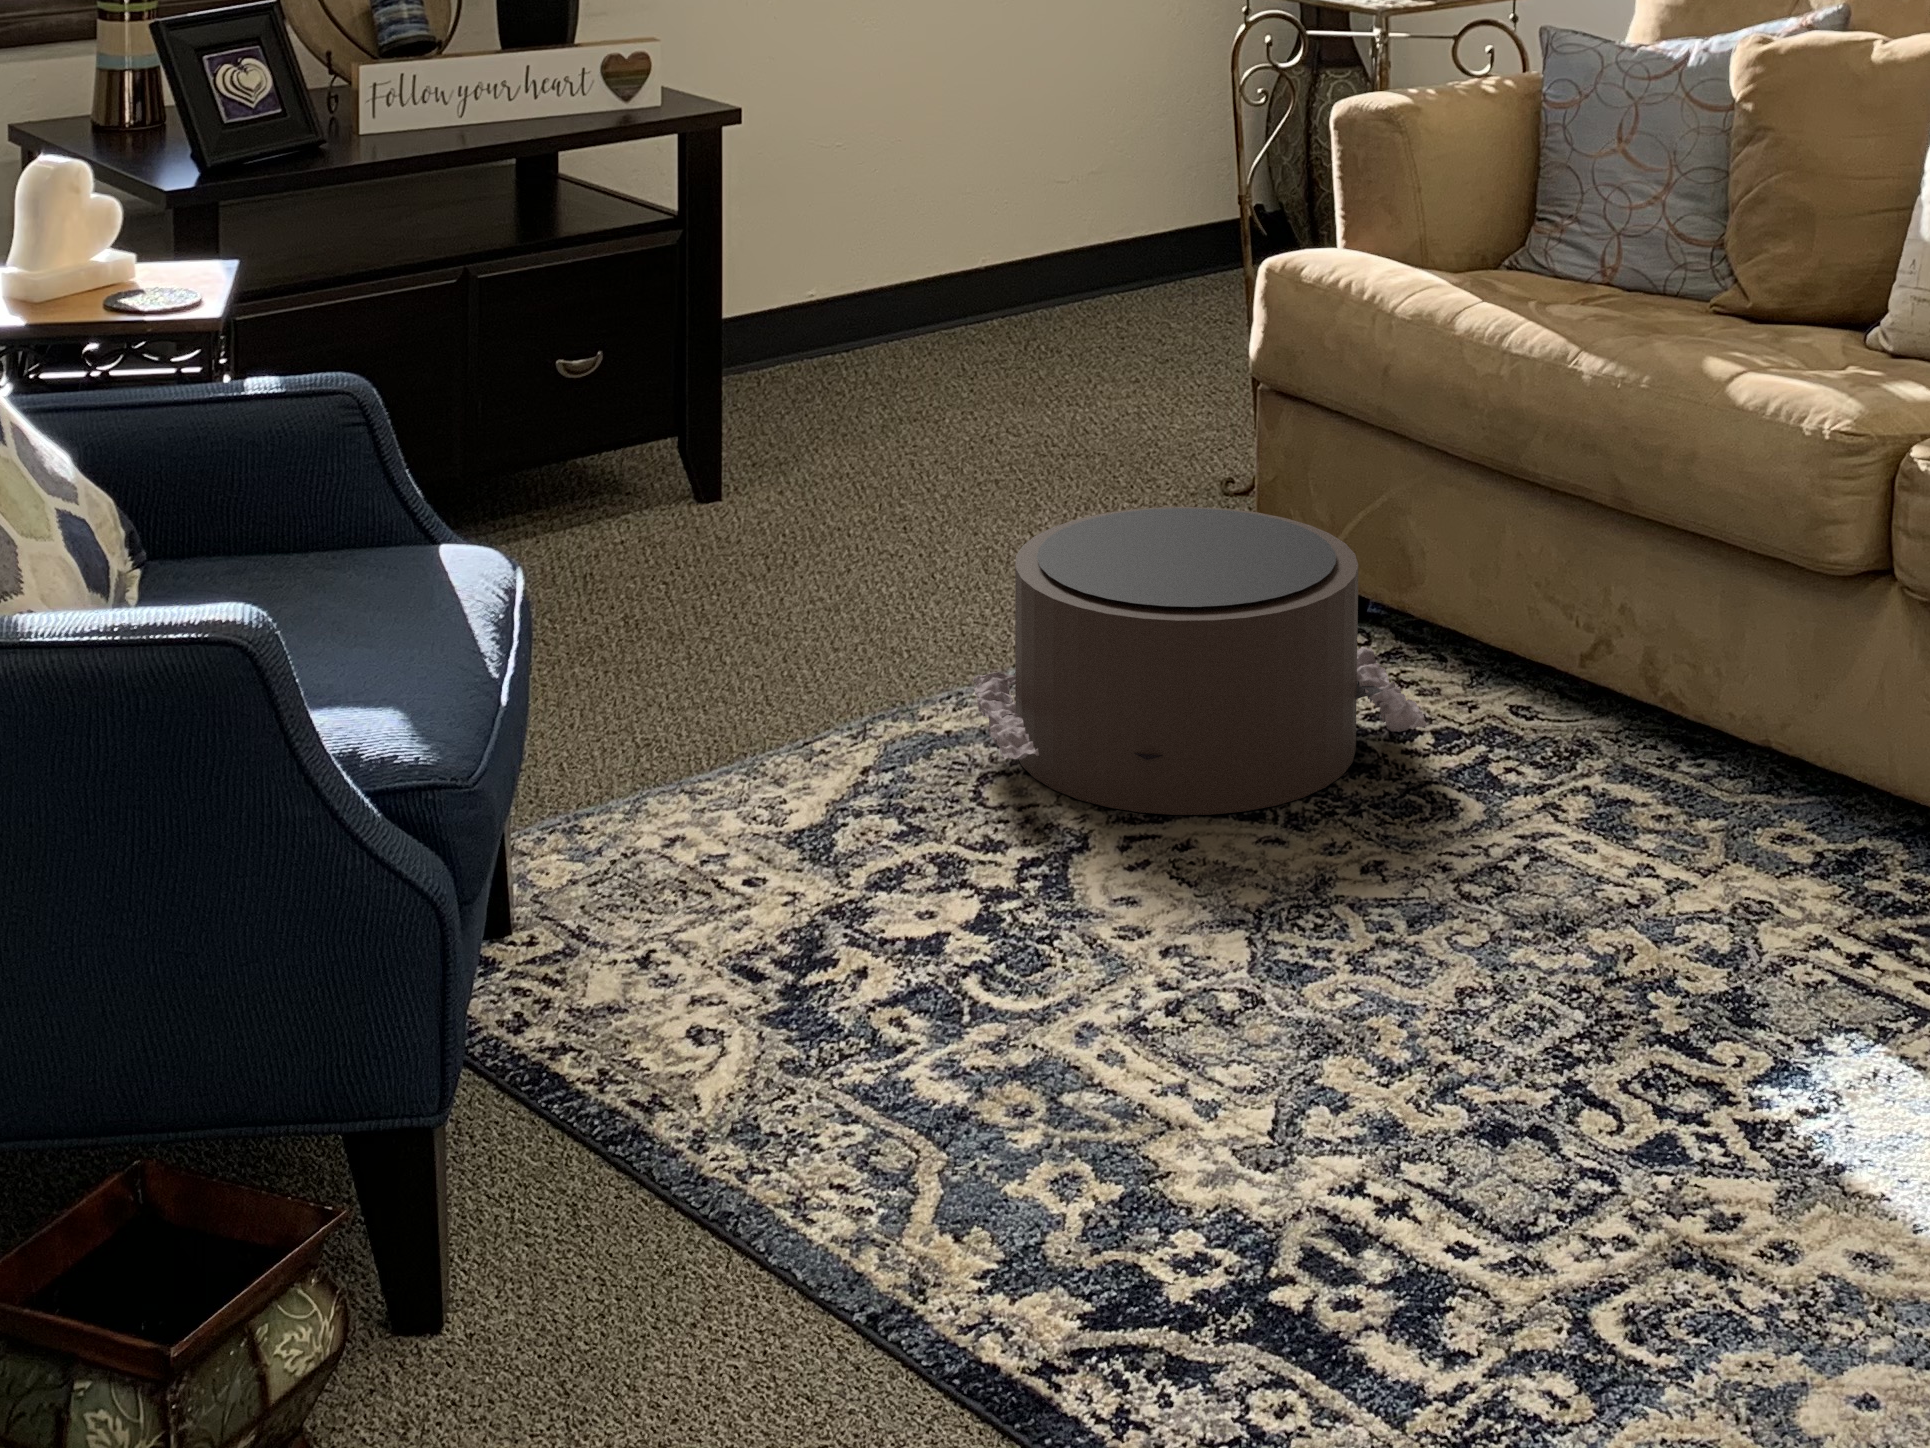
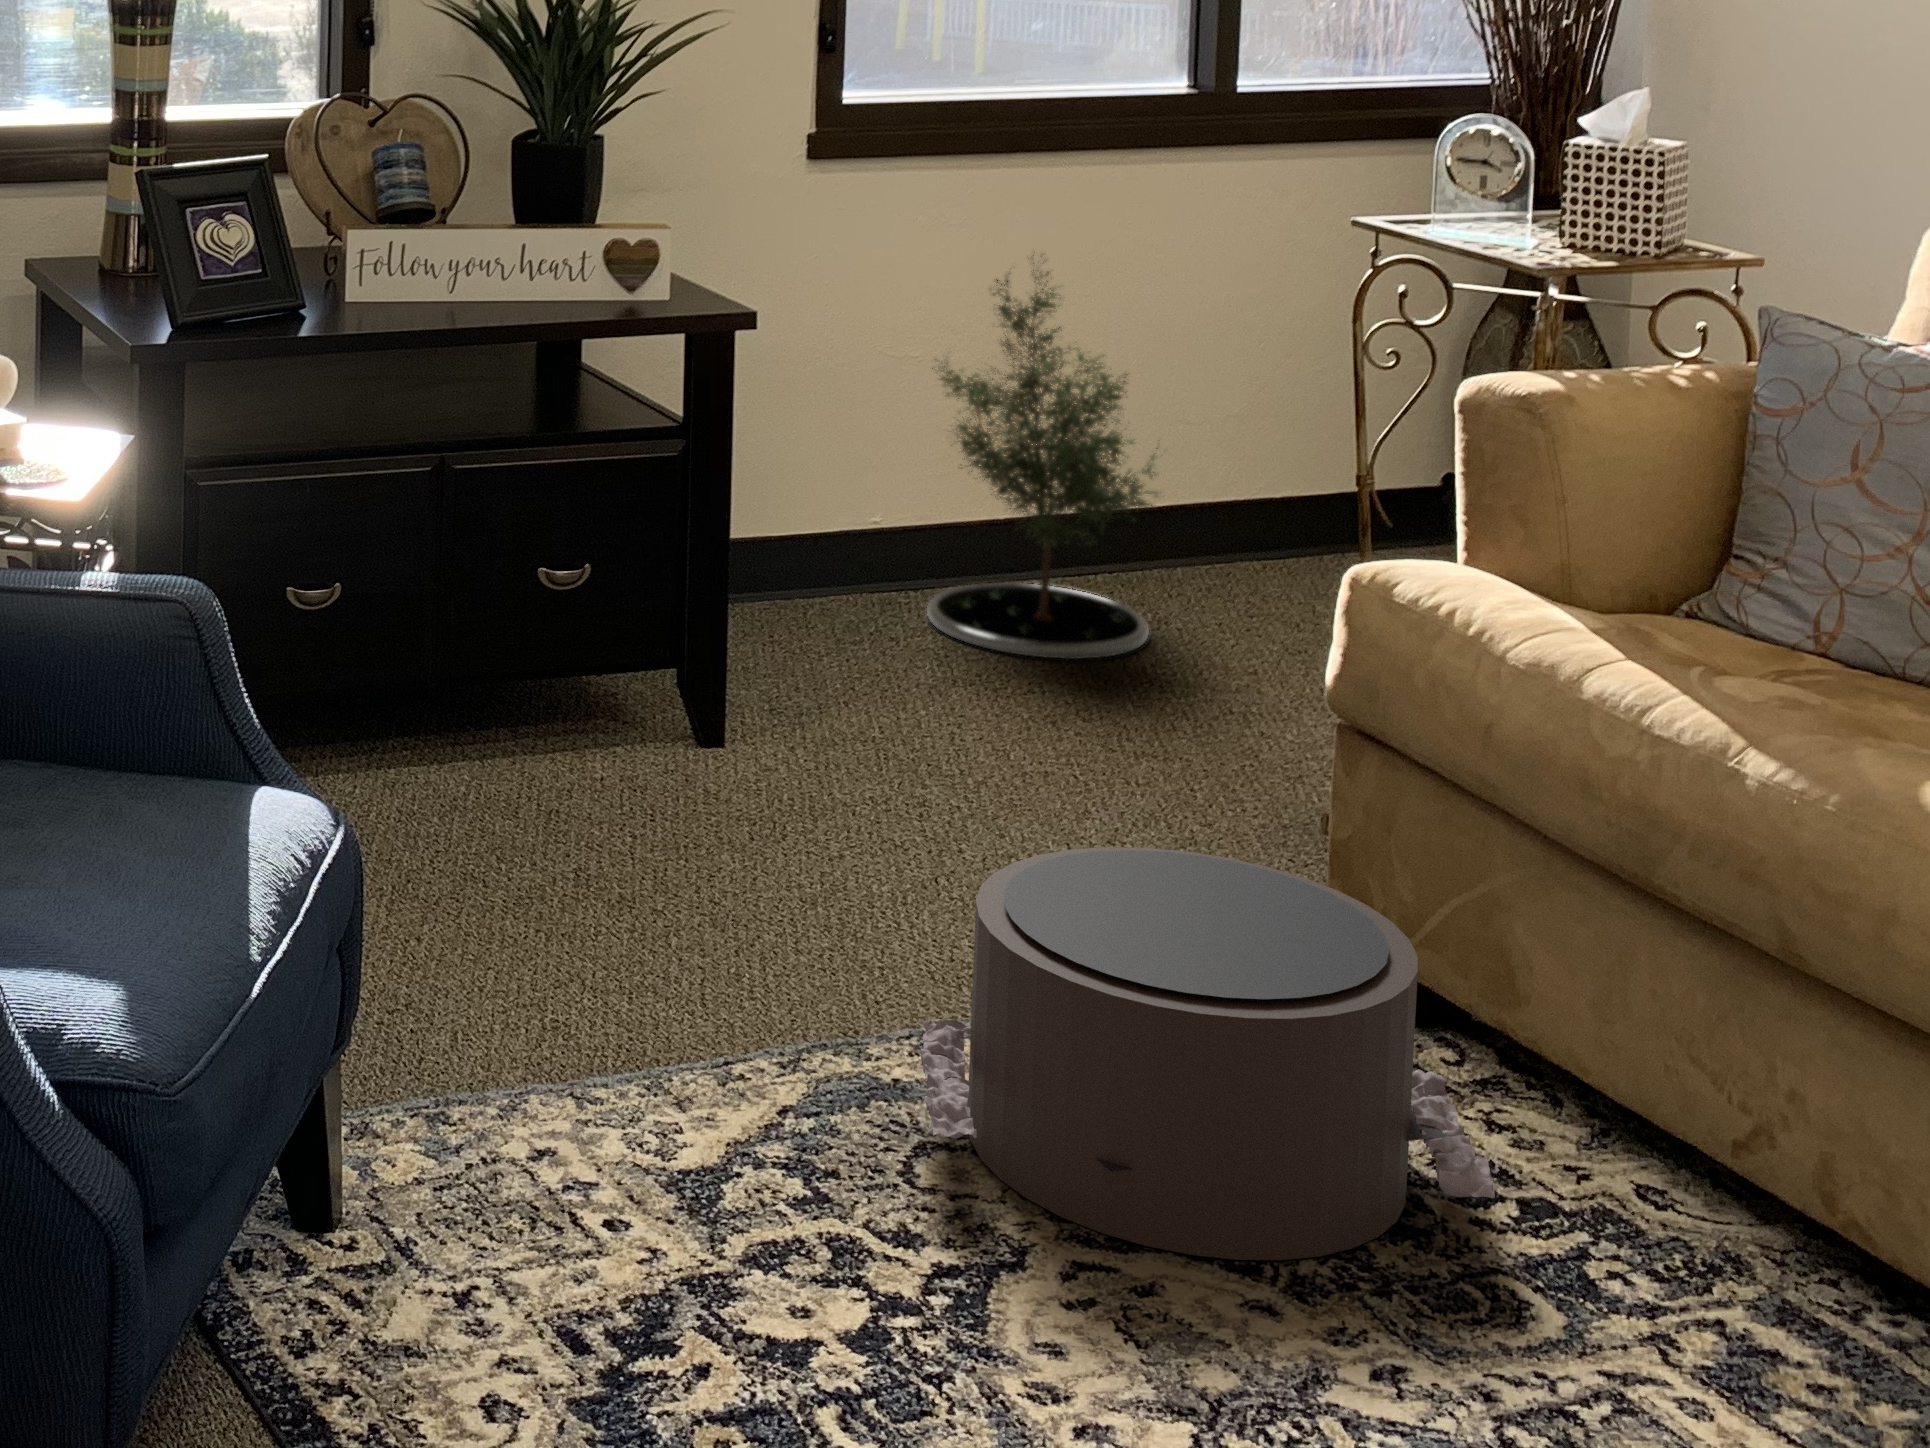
potted tree: none [864,39,1069,393] -> present [927,255,1158,659]

